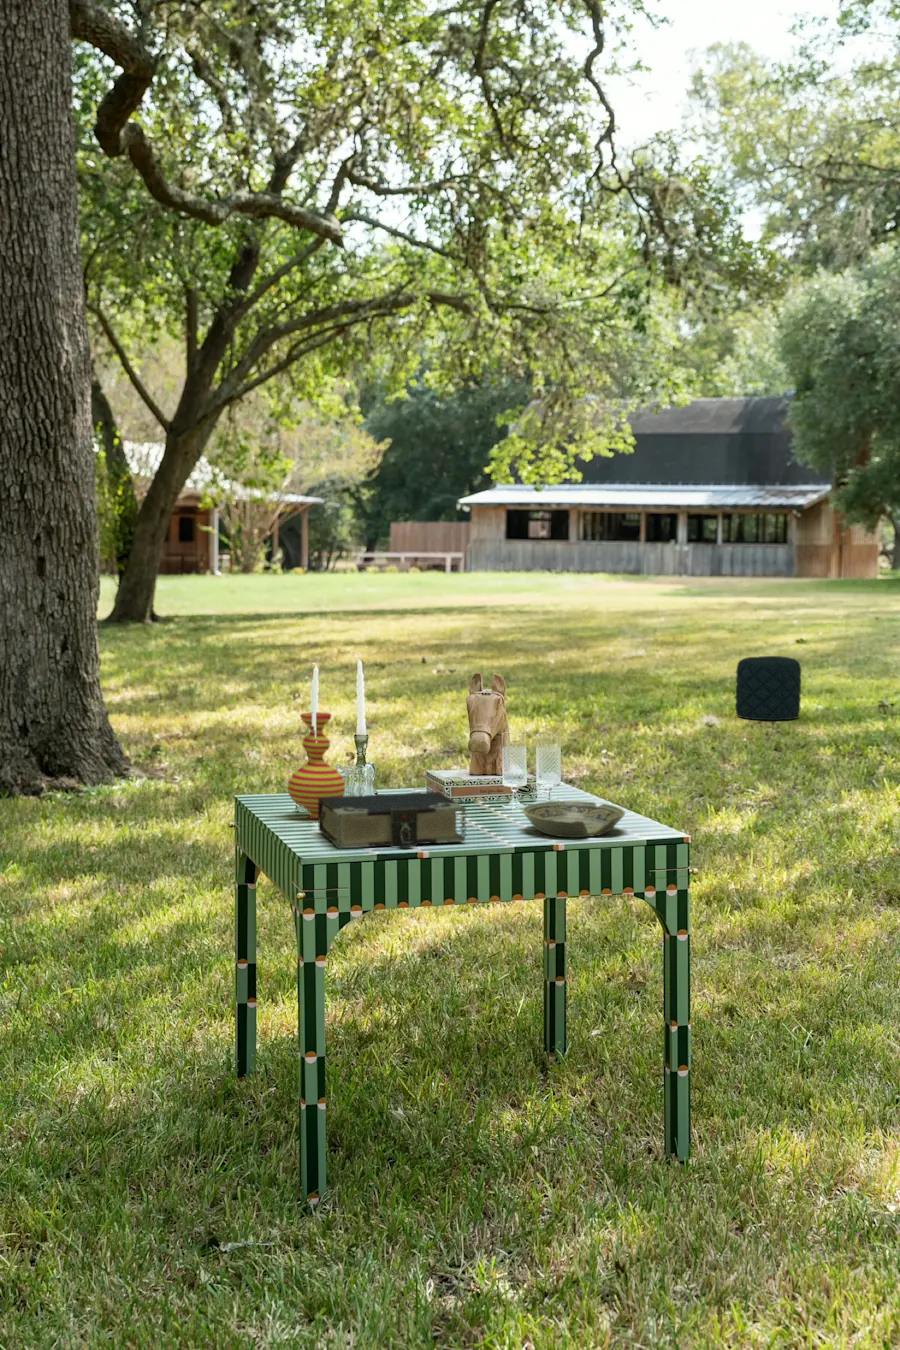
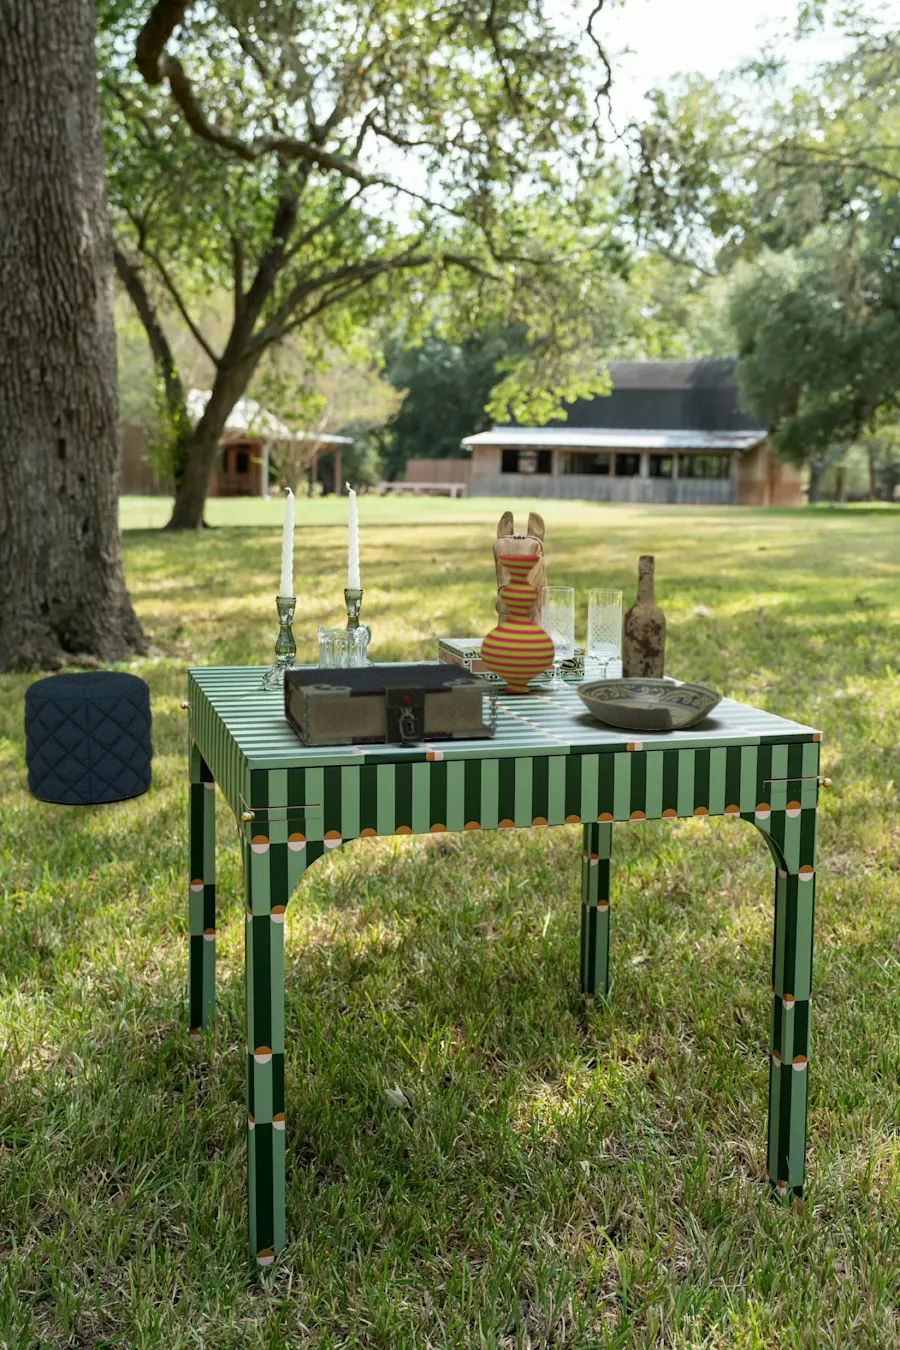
pouf: present [735,656,801,720] -> present [23,671,153,804]
wine bottle: none [564,709,595,814] -> present [622,555,666,679]
vase: present [288,712,345,819] -> present [481,555,555,693]

